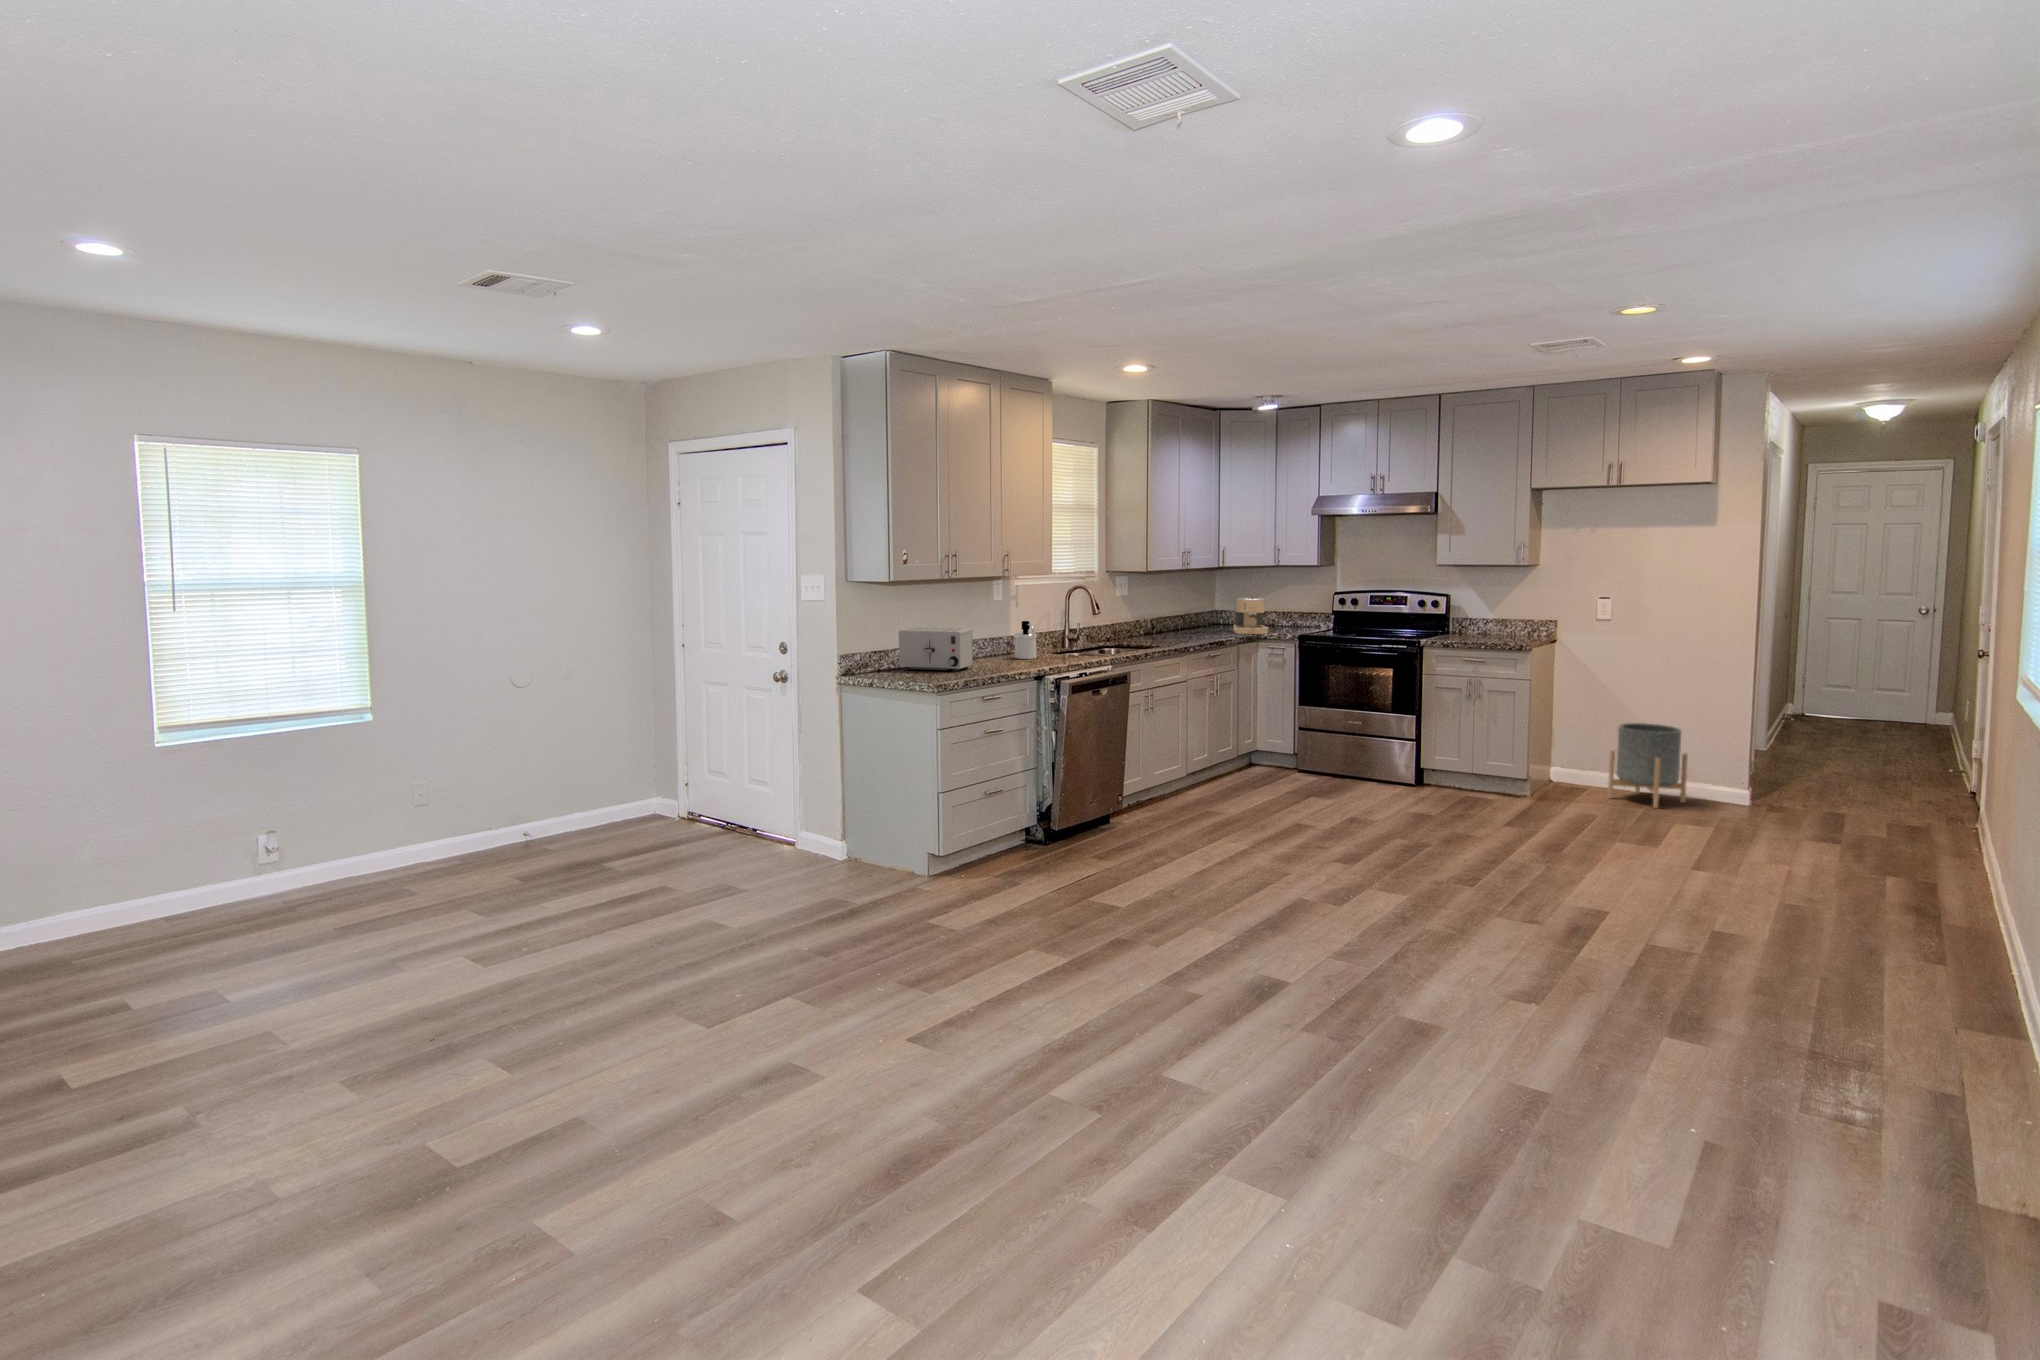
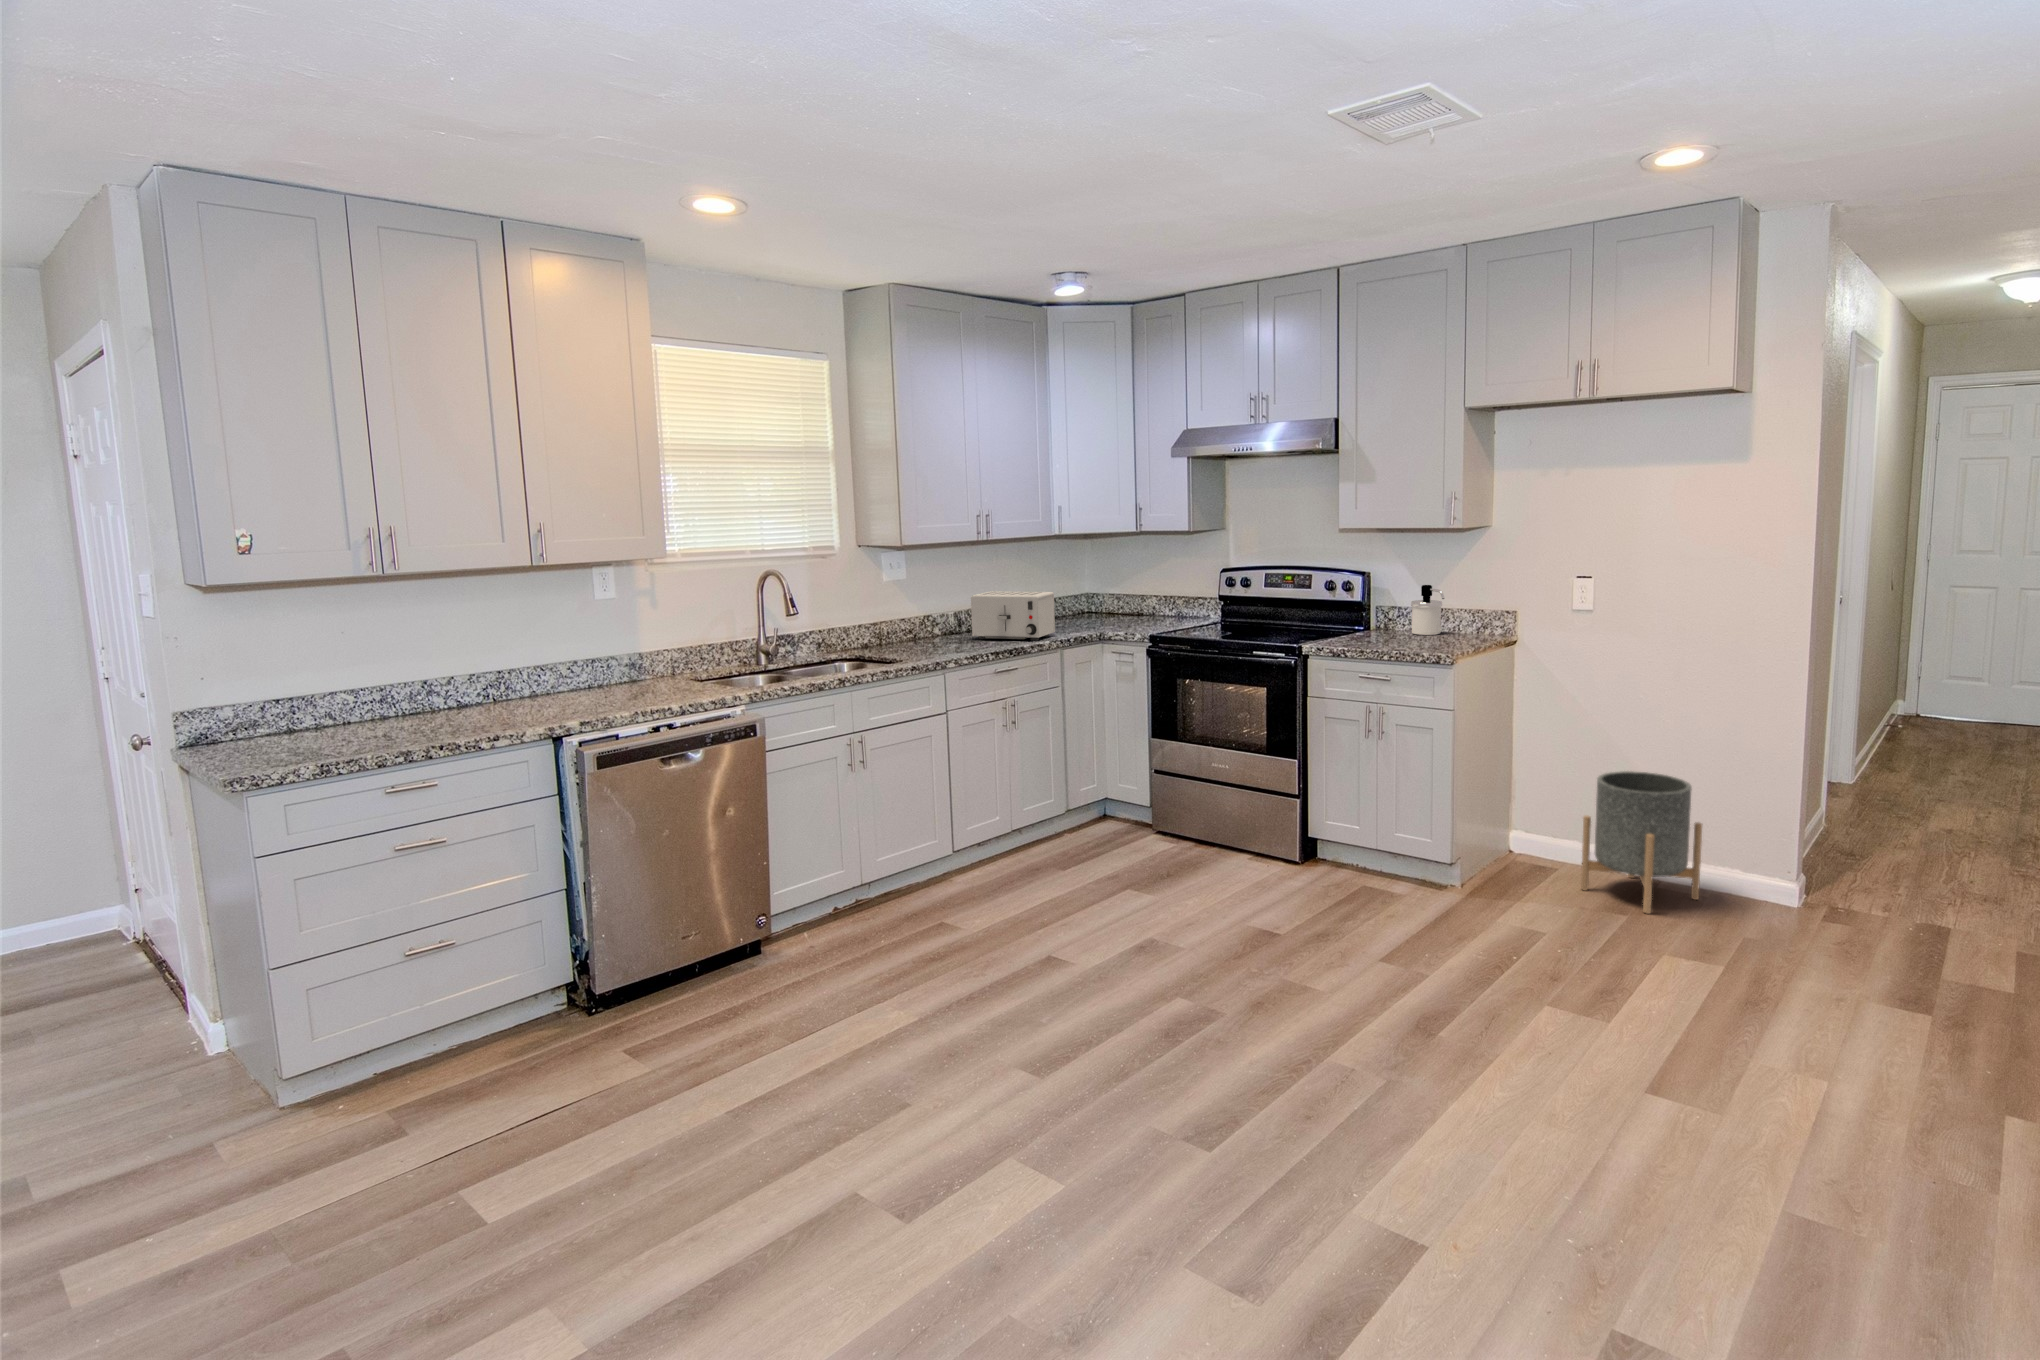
coffee maker: present [1233,597,1268,634] -> none [1077,578,1126,631]
soap dispenser: present [1014,621,1037,659] -> present [1411,585,1444,635]
toaster: present [899,627,973,672] -> present [971,591,1055,641]

